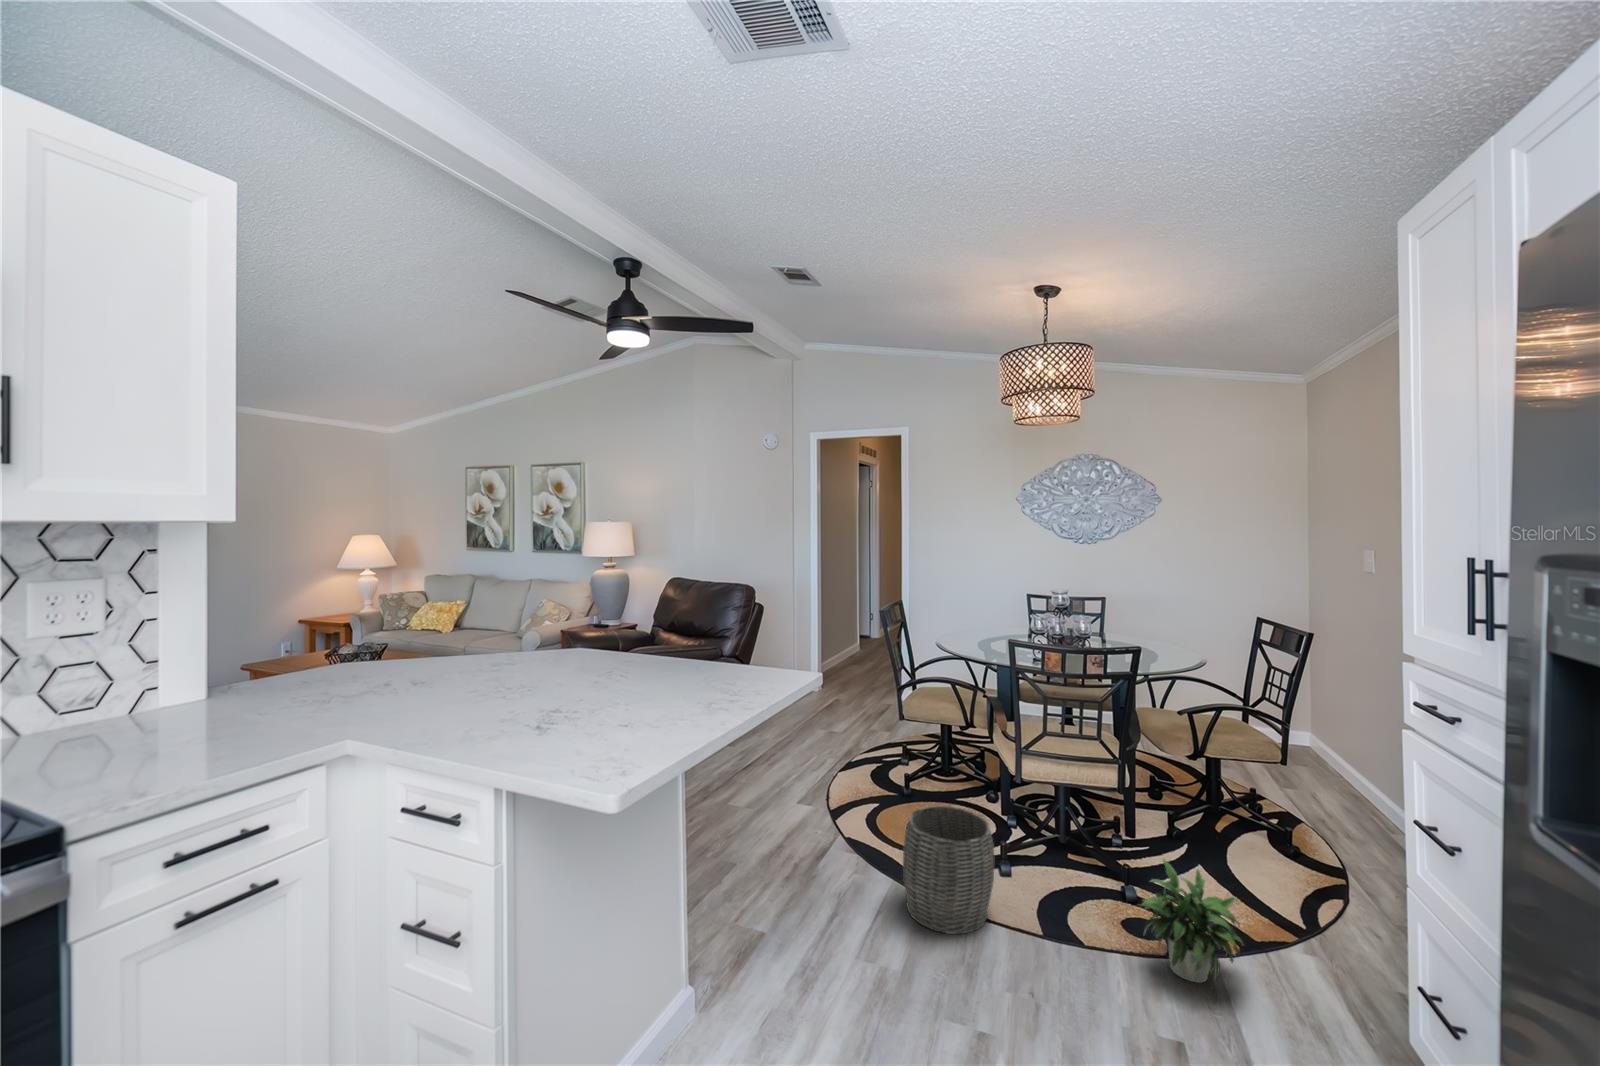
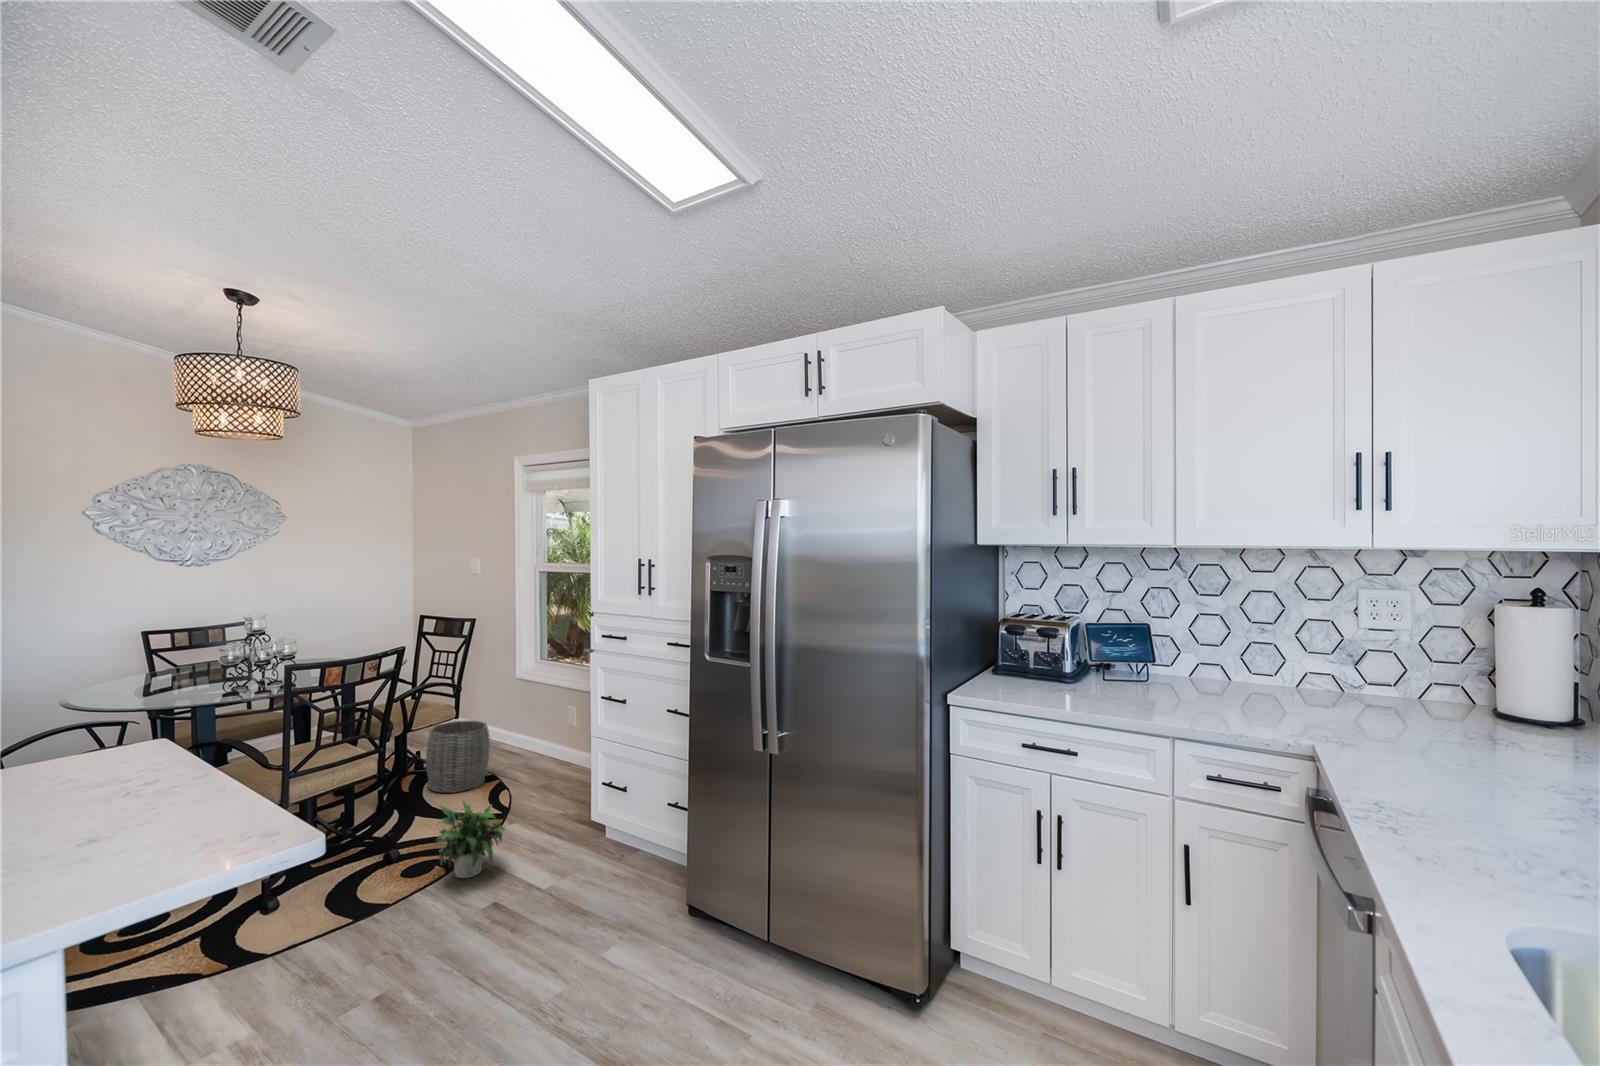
woven basket: present [903,806,994,934] -> present [426,721,490,793]

